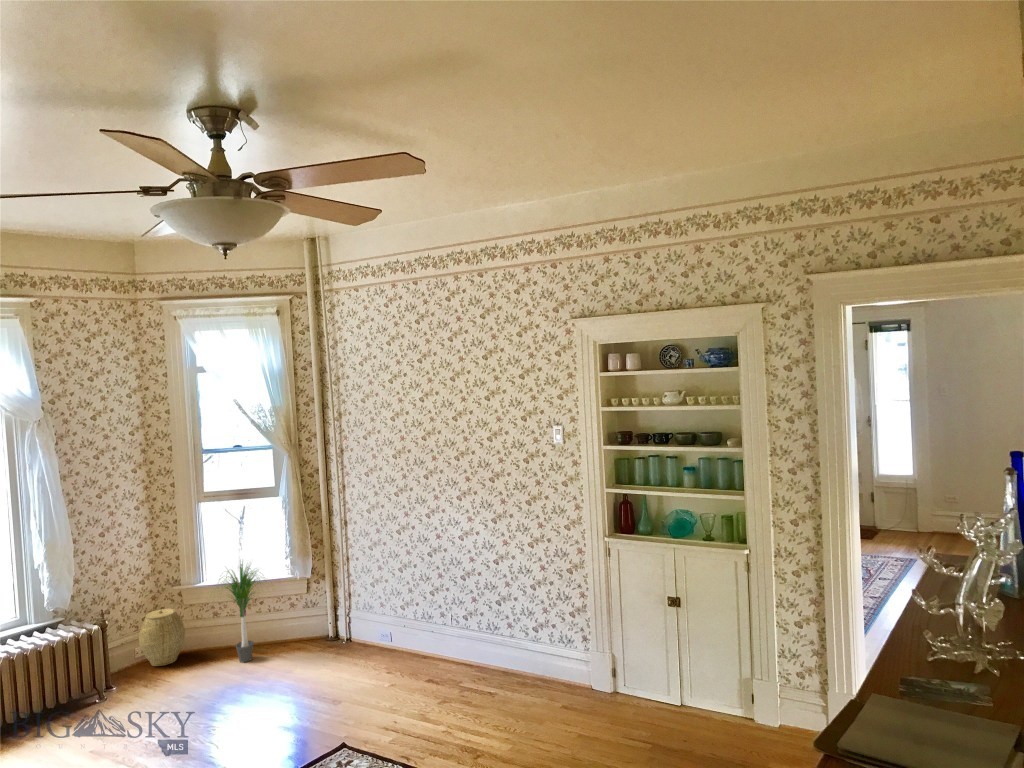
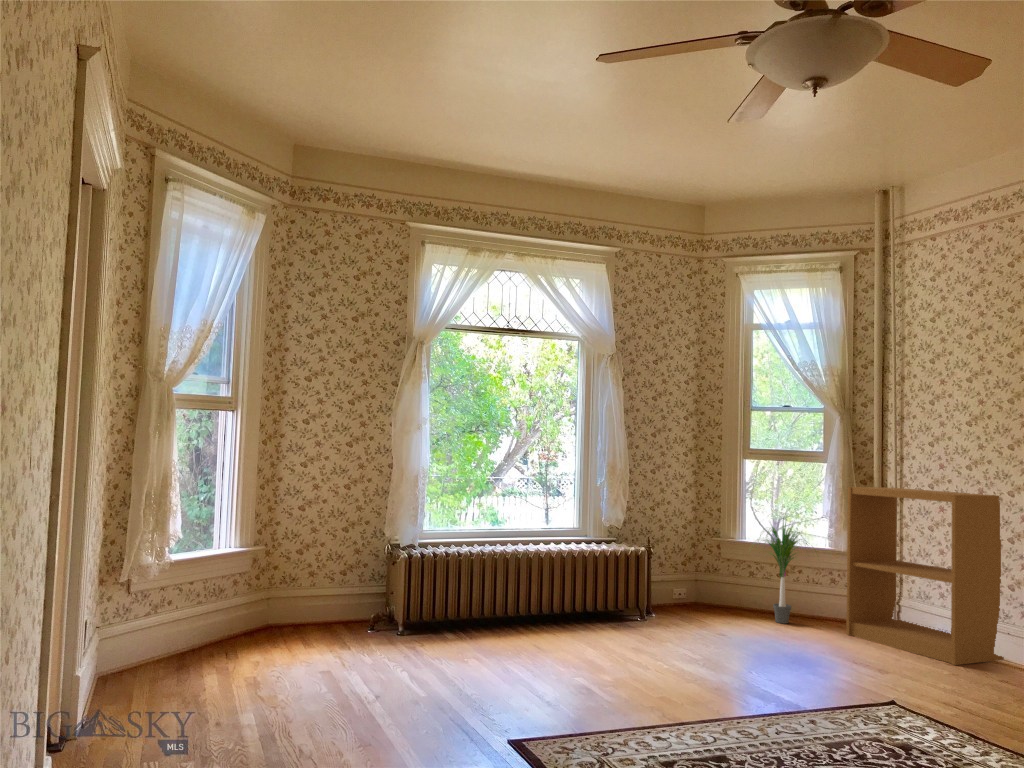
bookshelf: none [295,514,429,682] -> present [846,487,1004,665]
woven basket: present [139,608,185,666] -> none [679,556,722,610]

